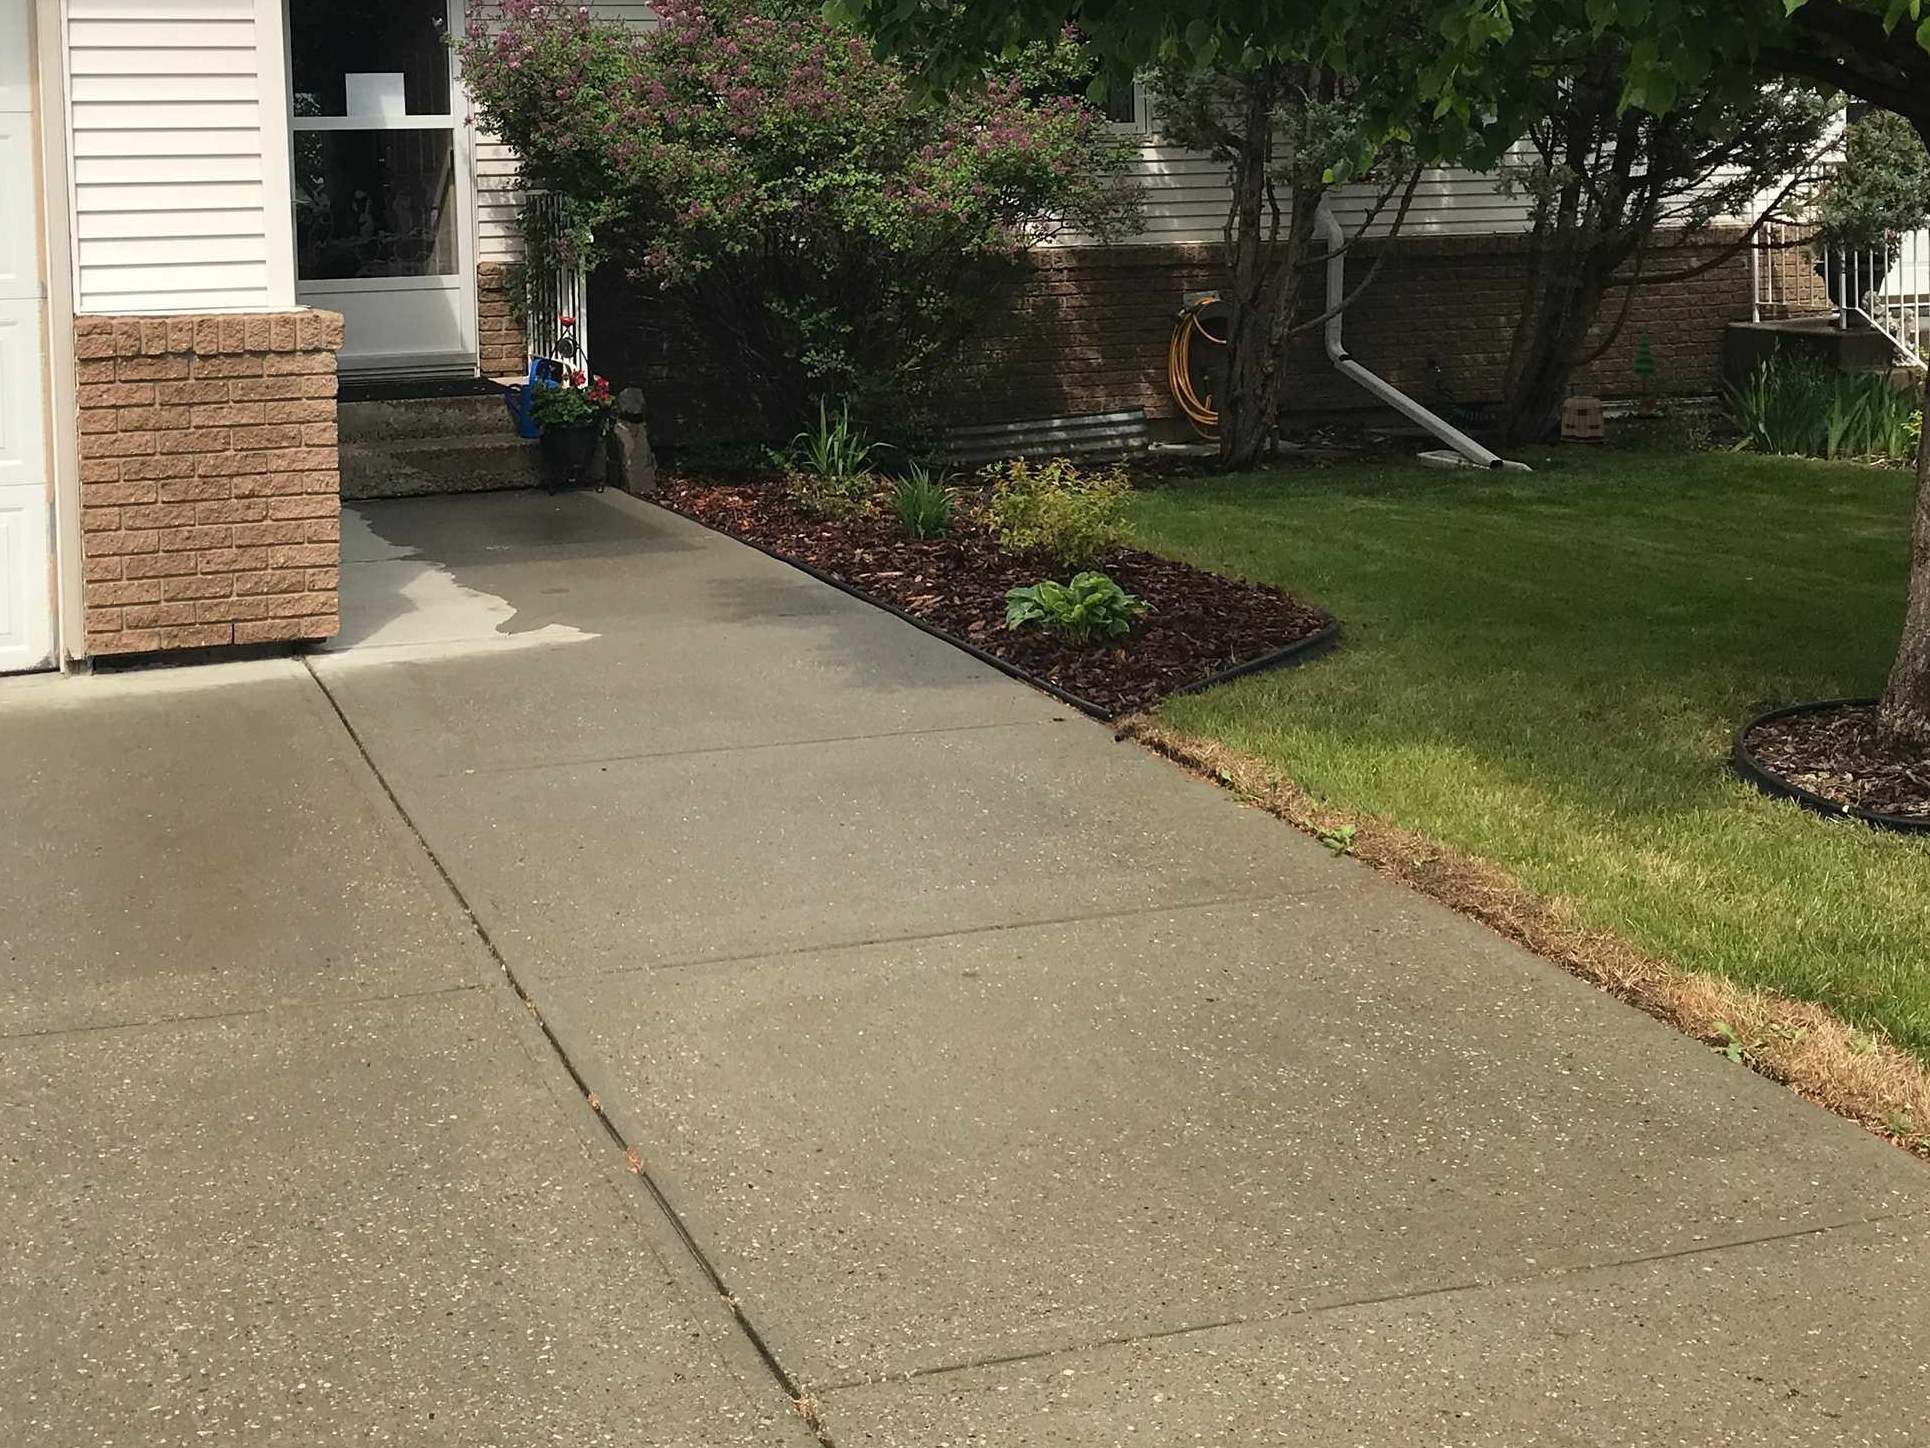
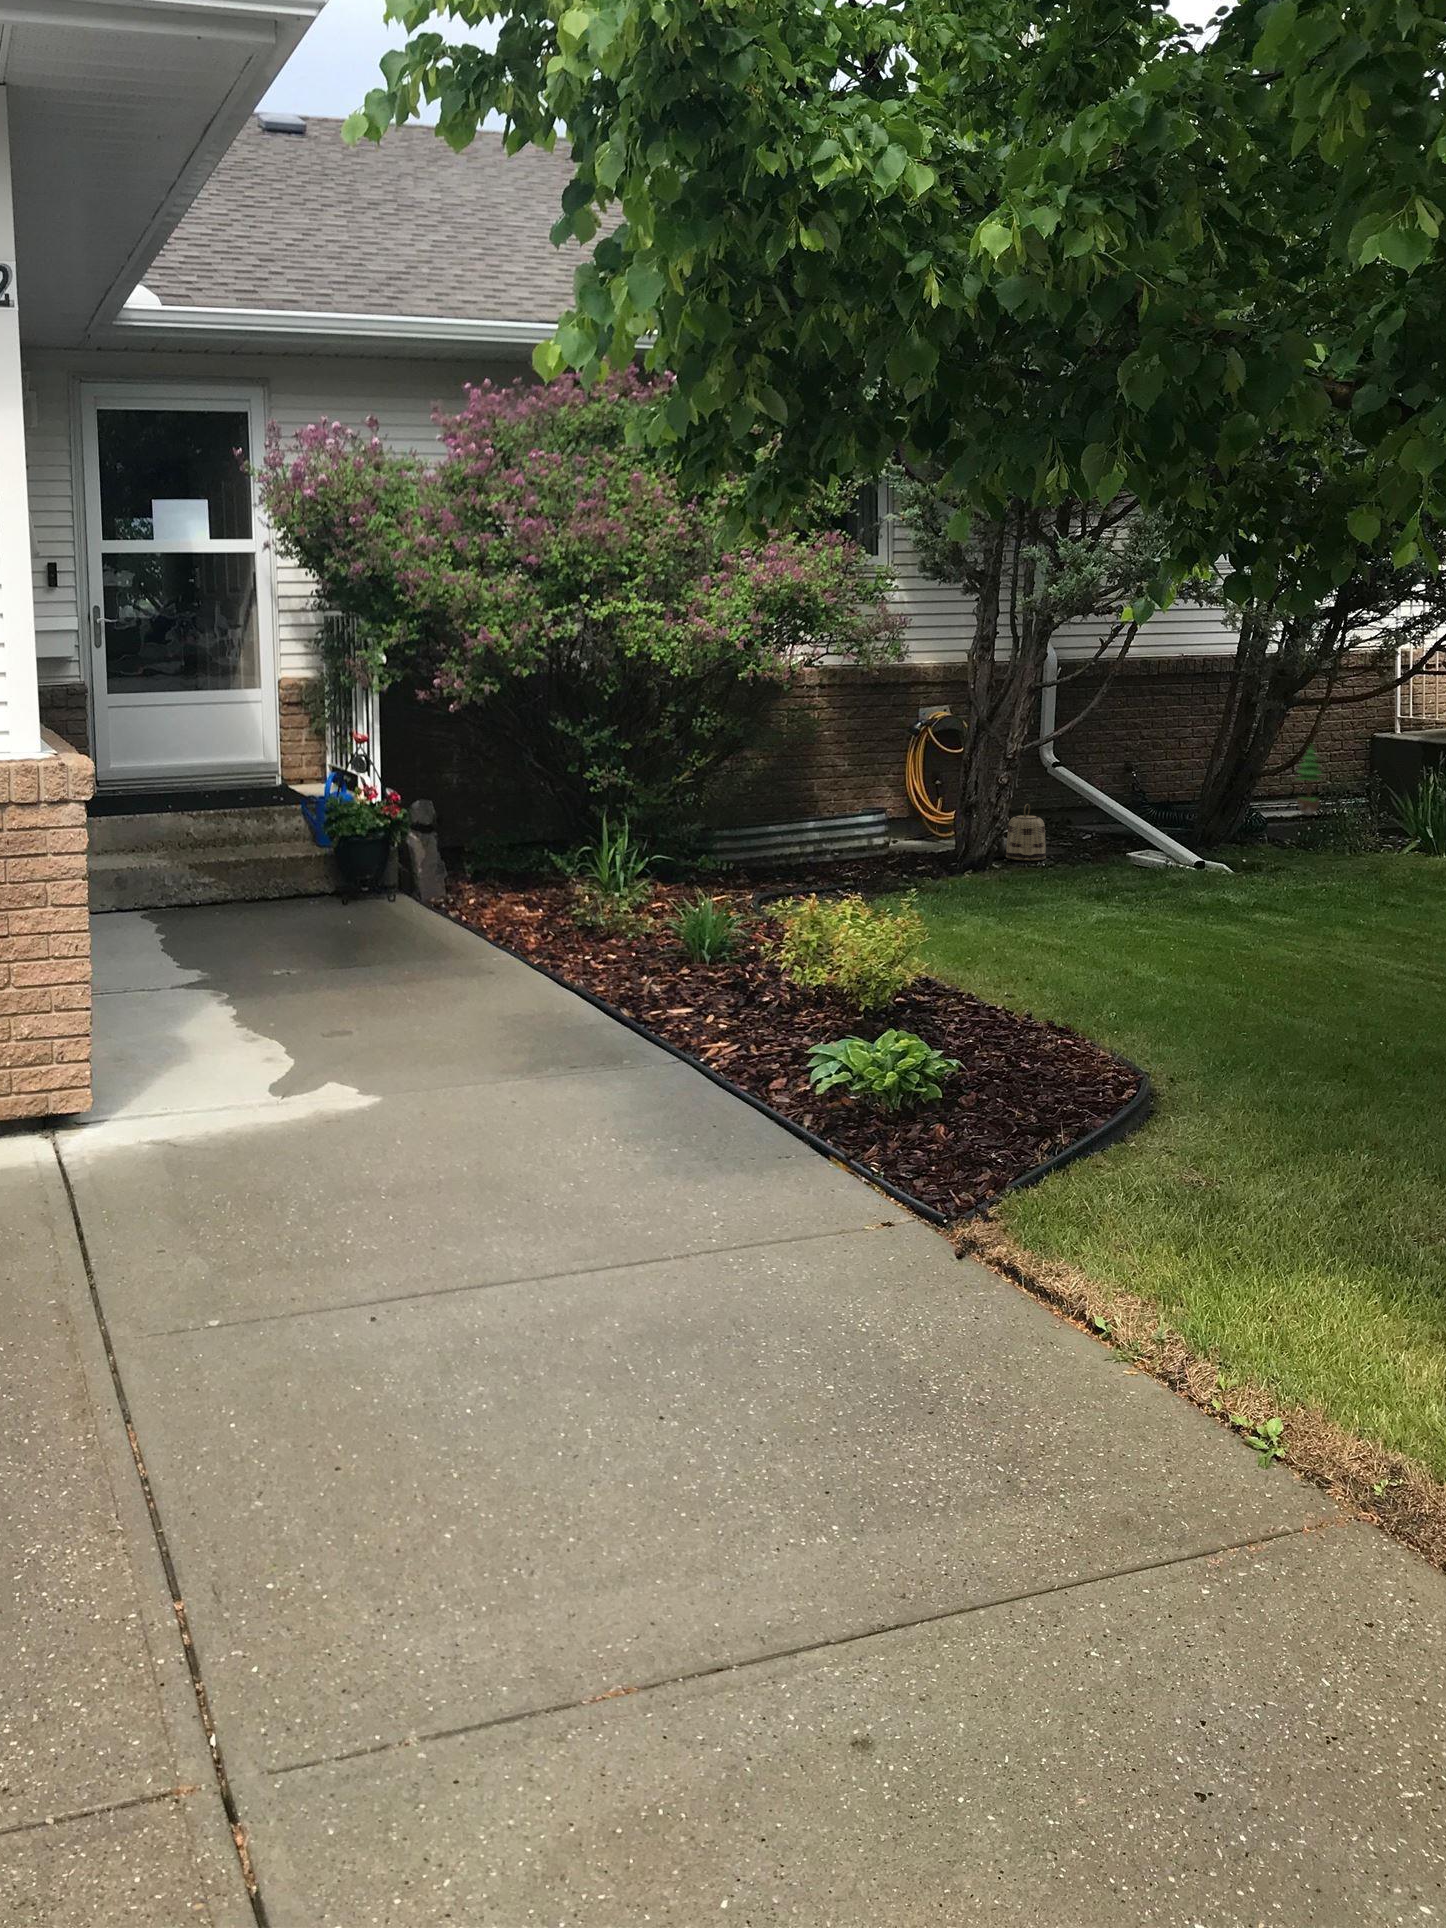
basket: present [1561,384,1605,443] -> present [1006,804,1046,861]

